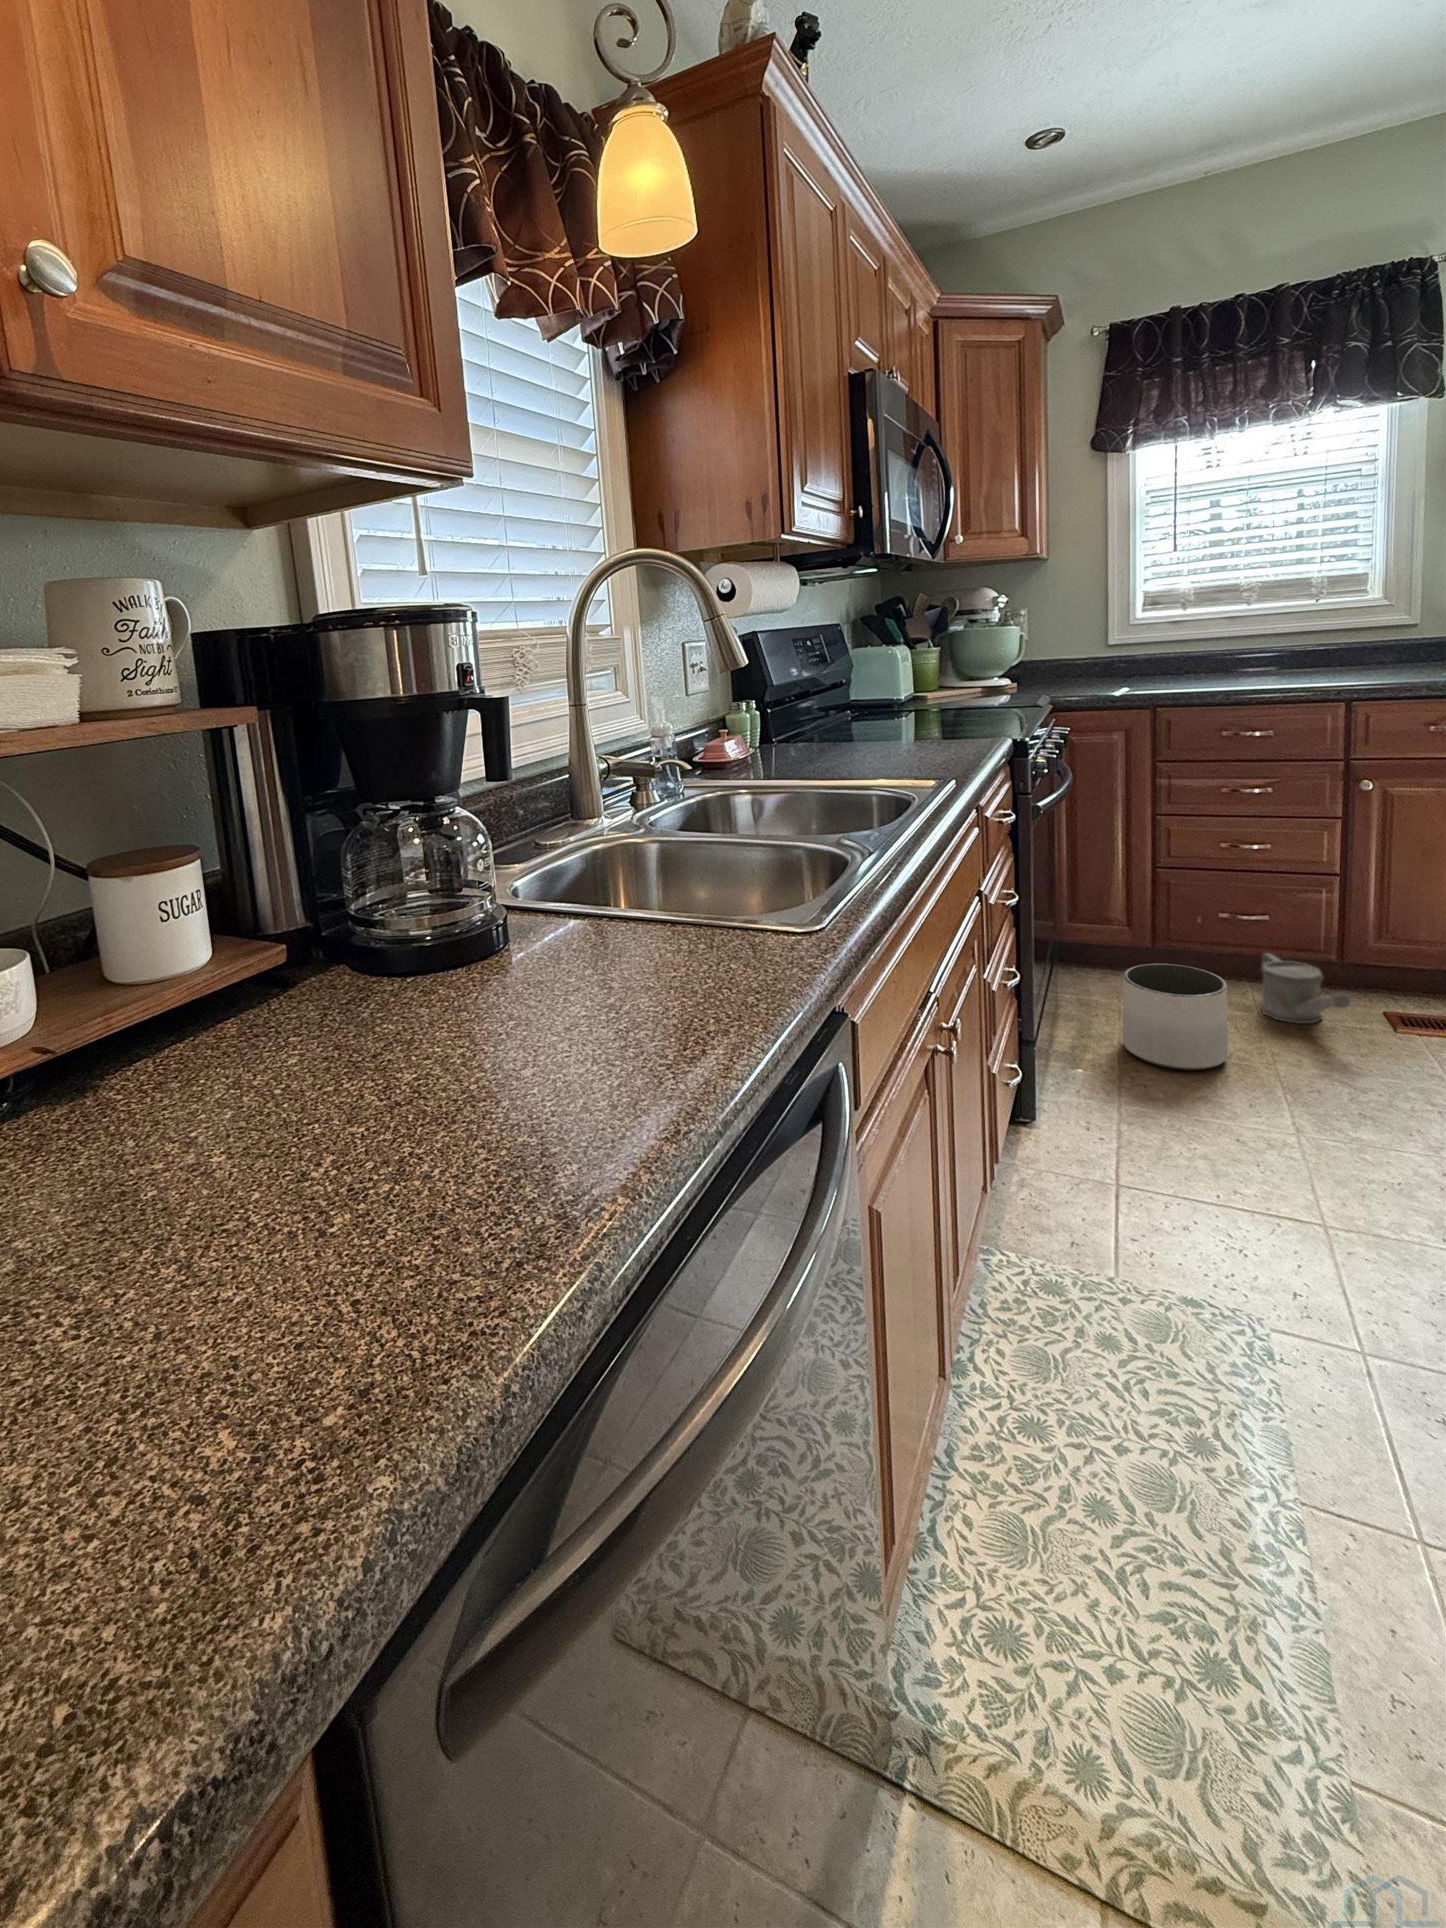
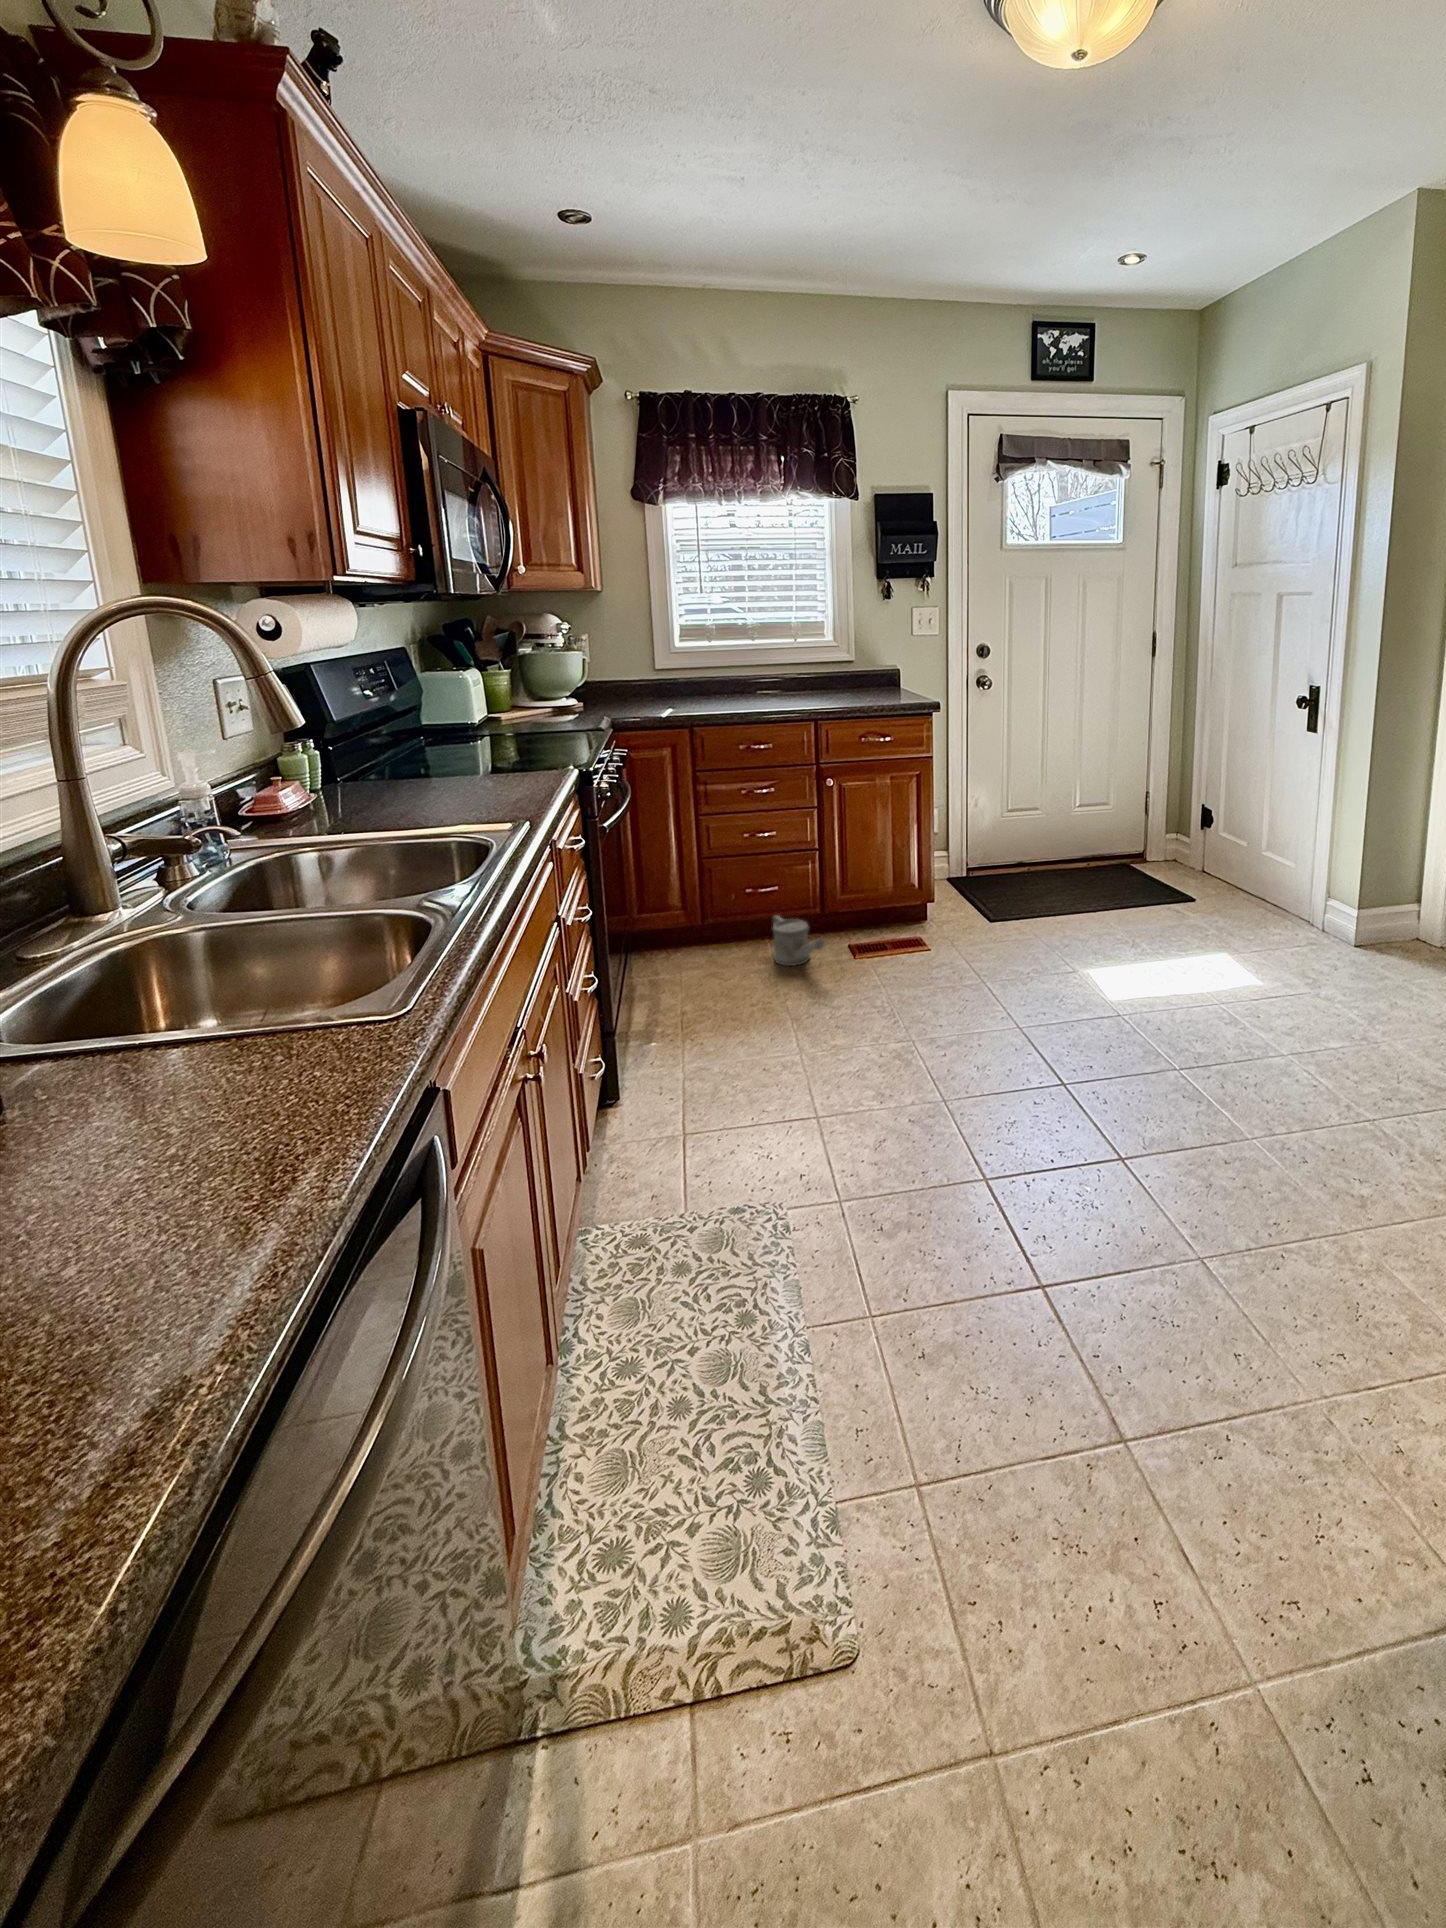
planter: present [1123,964,1228,1070] -> none [680,938,754,1023]

